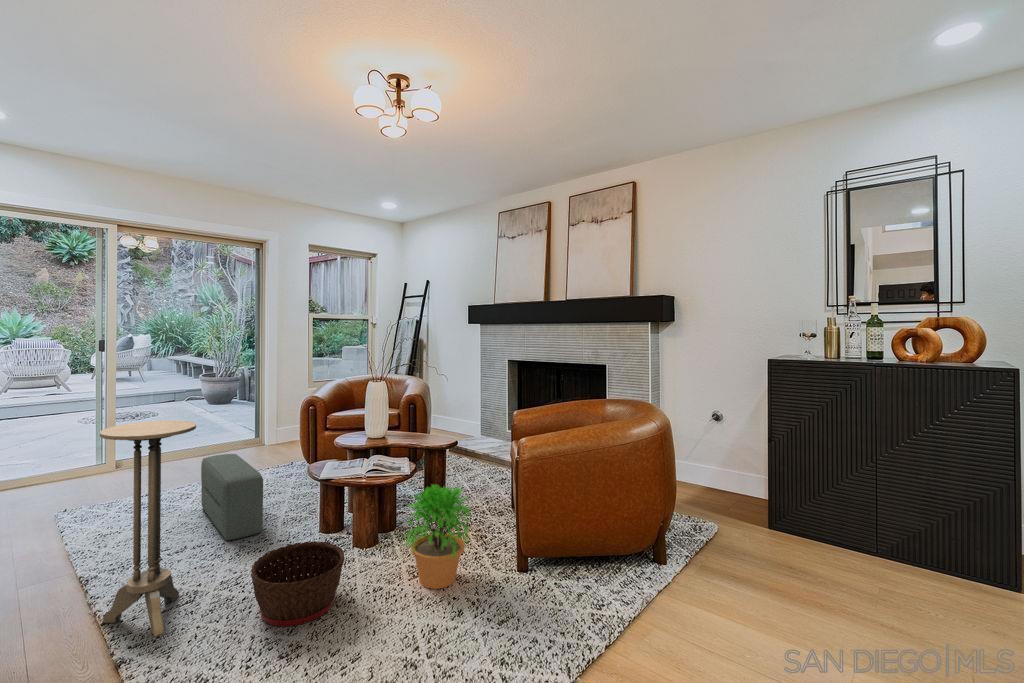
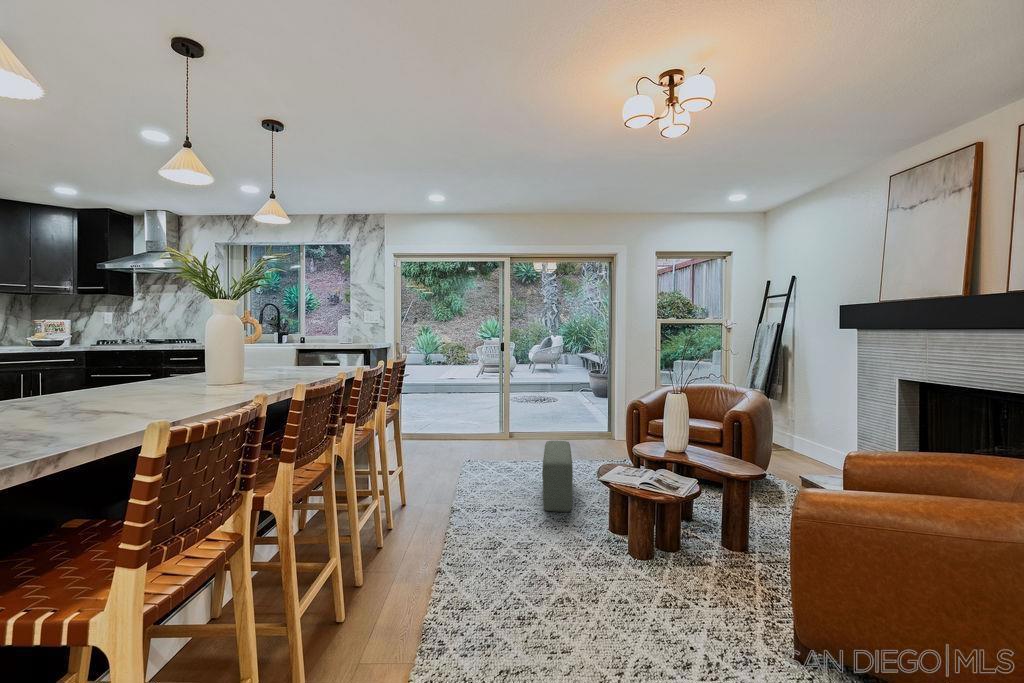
side table: present [100,420,196,637] -> none [444,408,498,562]
potted plant: present [404,484,471,589] -> none [645,510,737,633]
basket: present [251,541,344,626] -> none [518,528,593,601]

